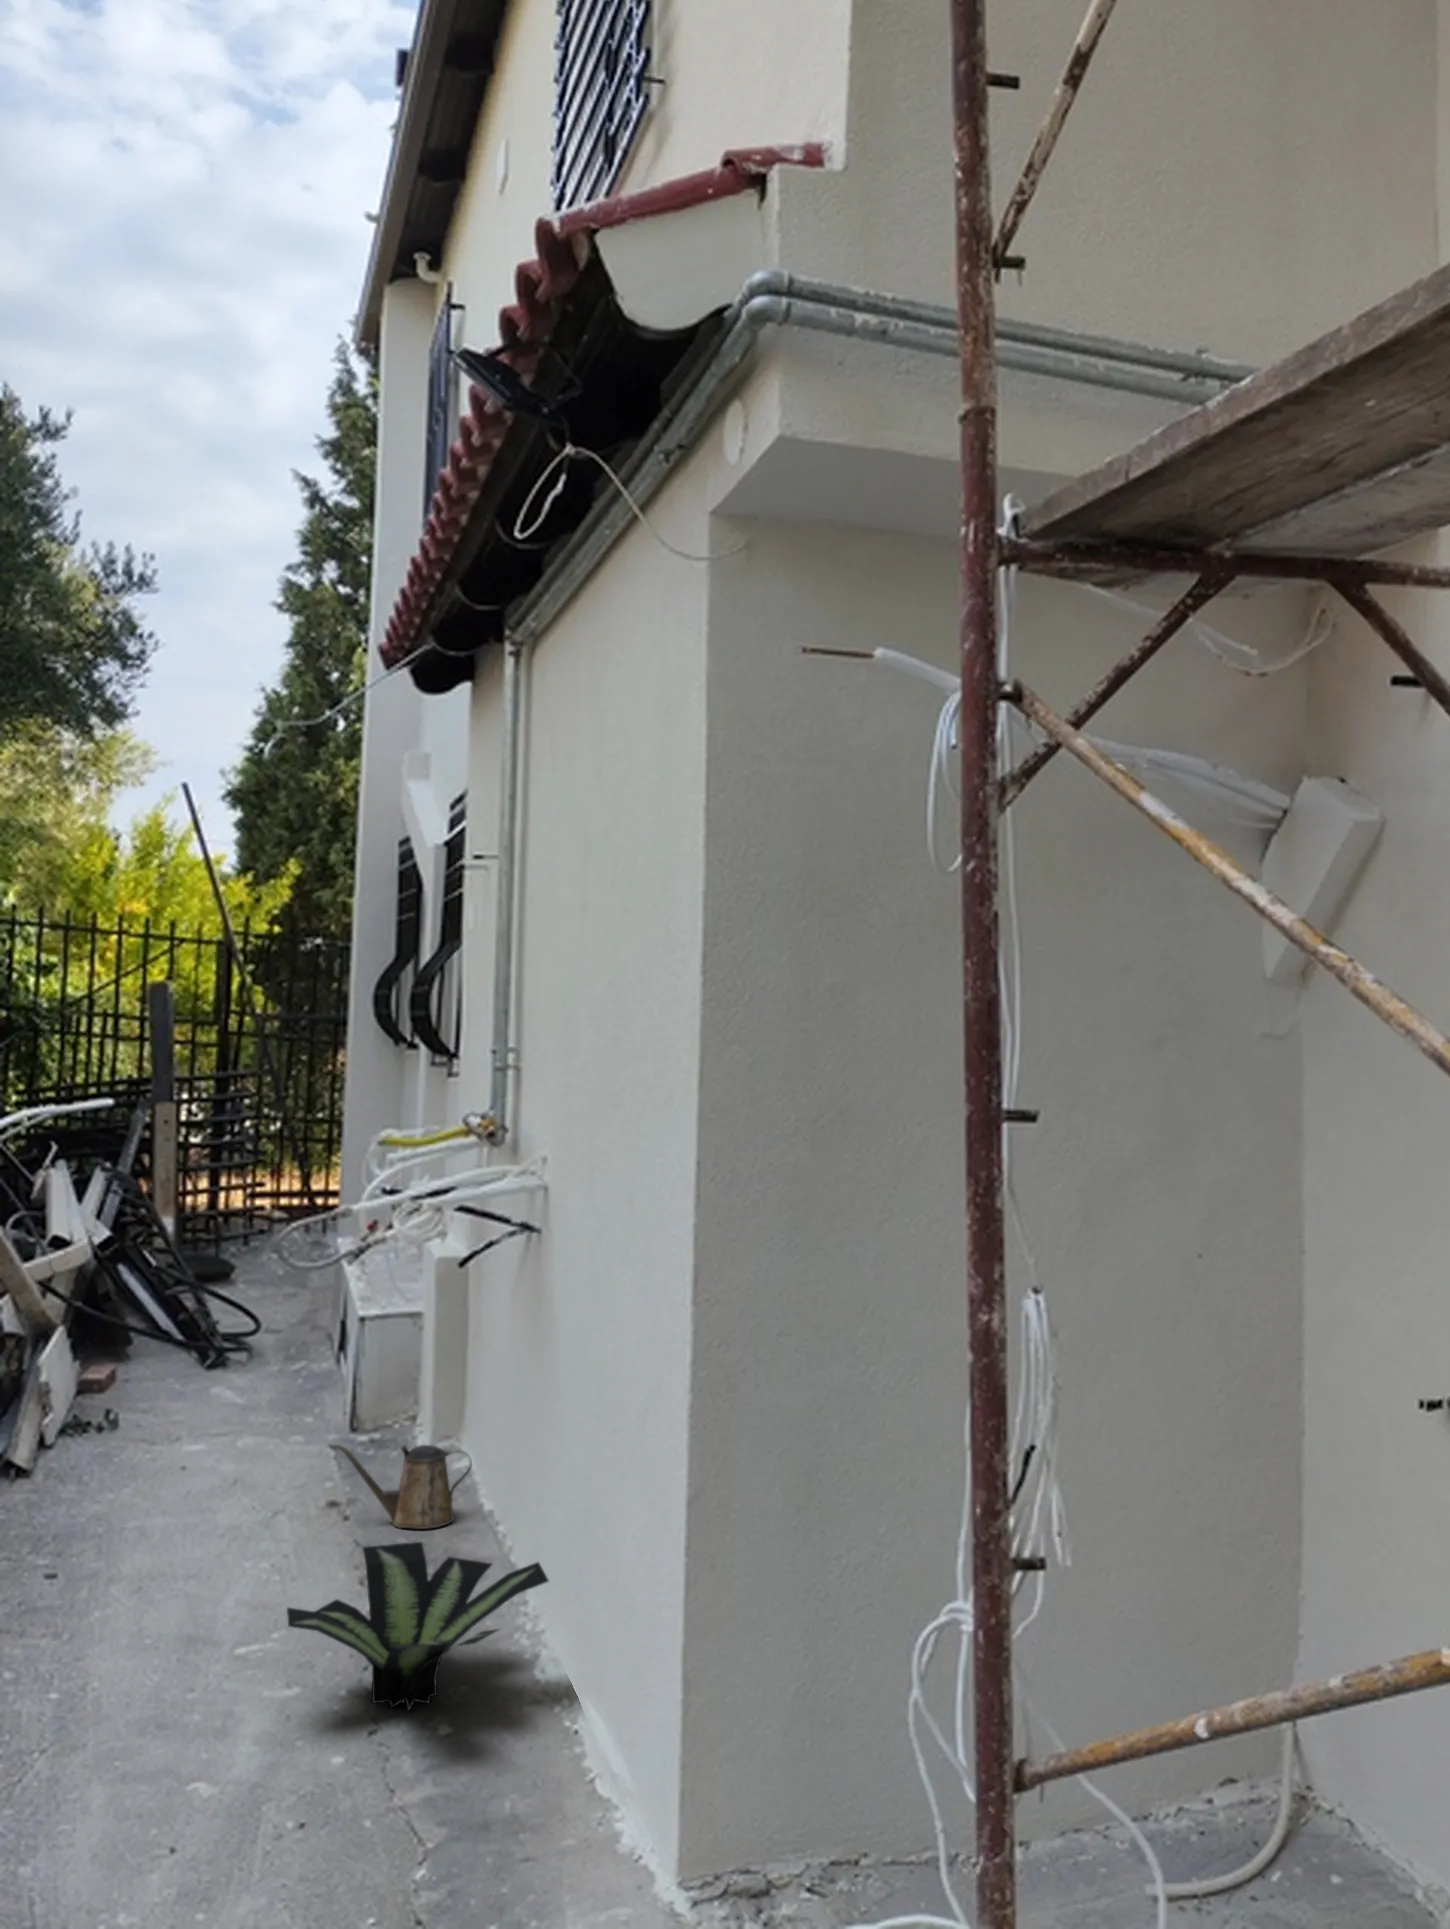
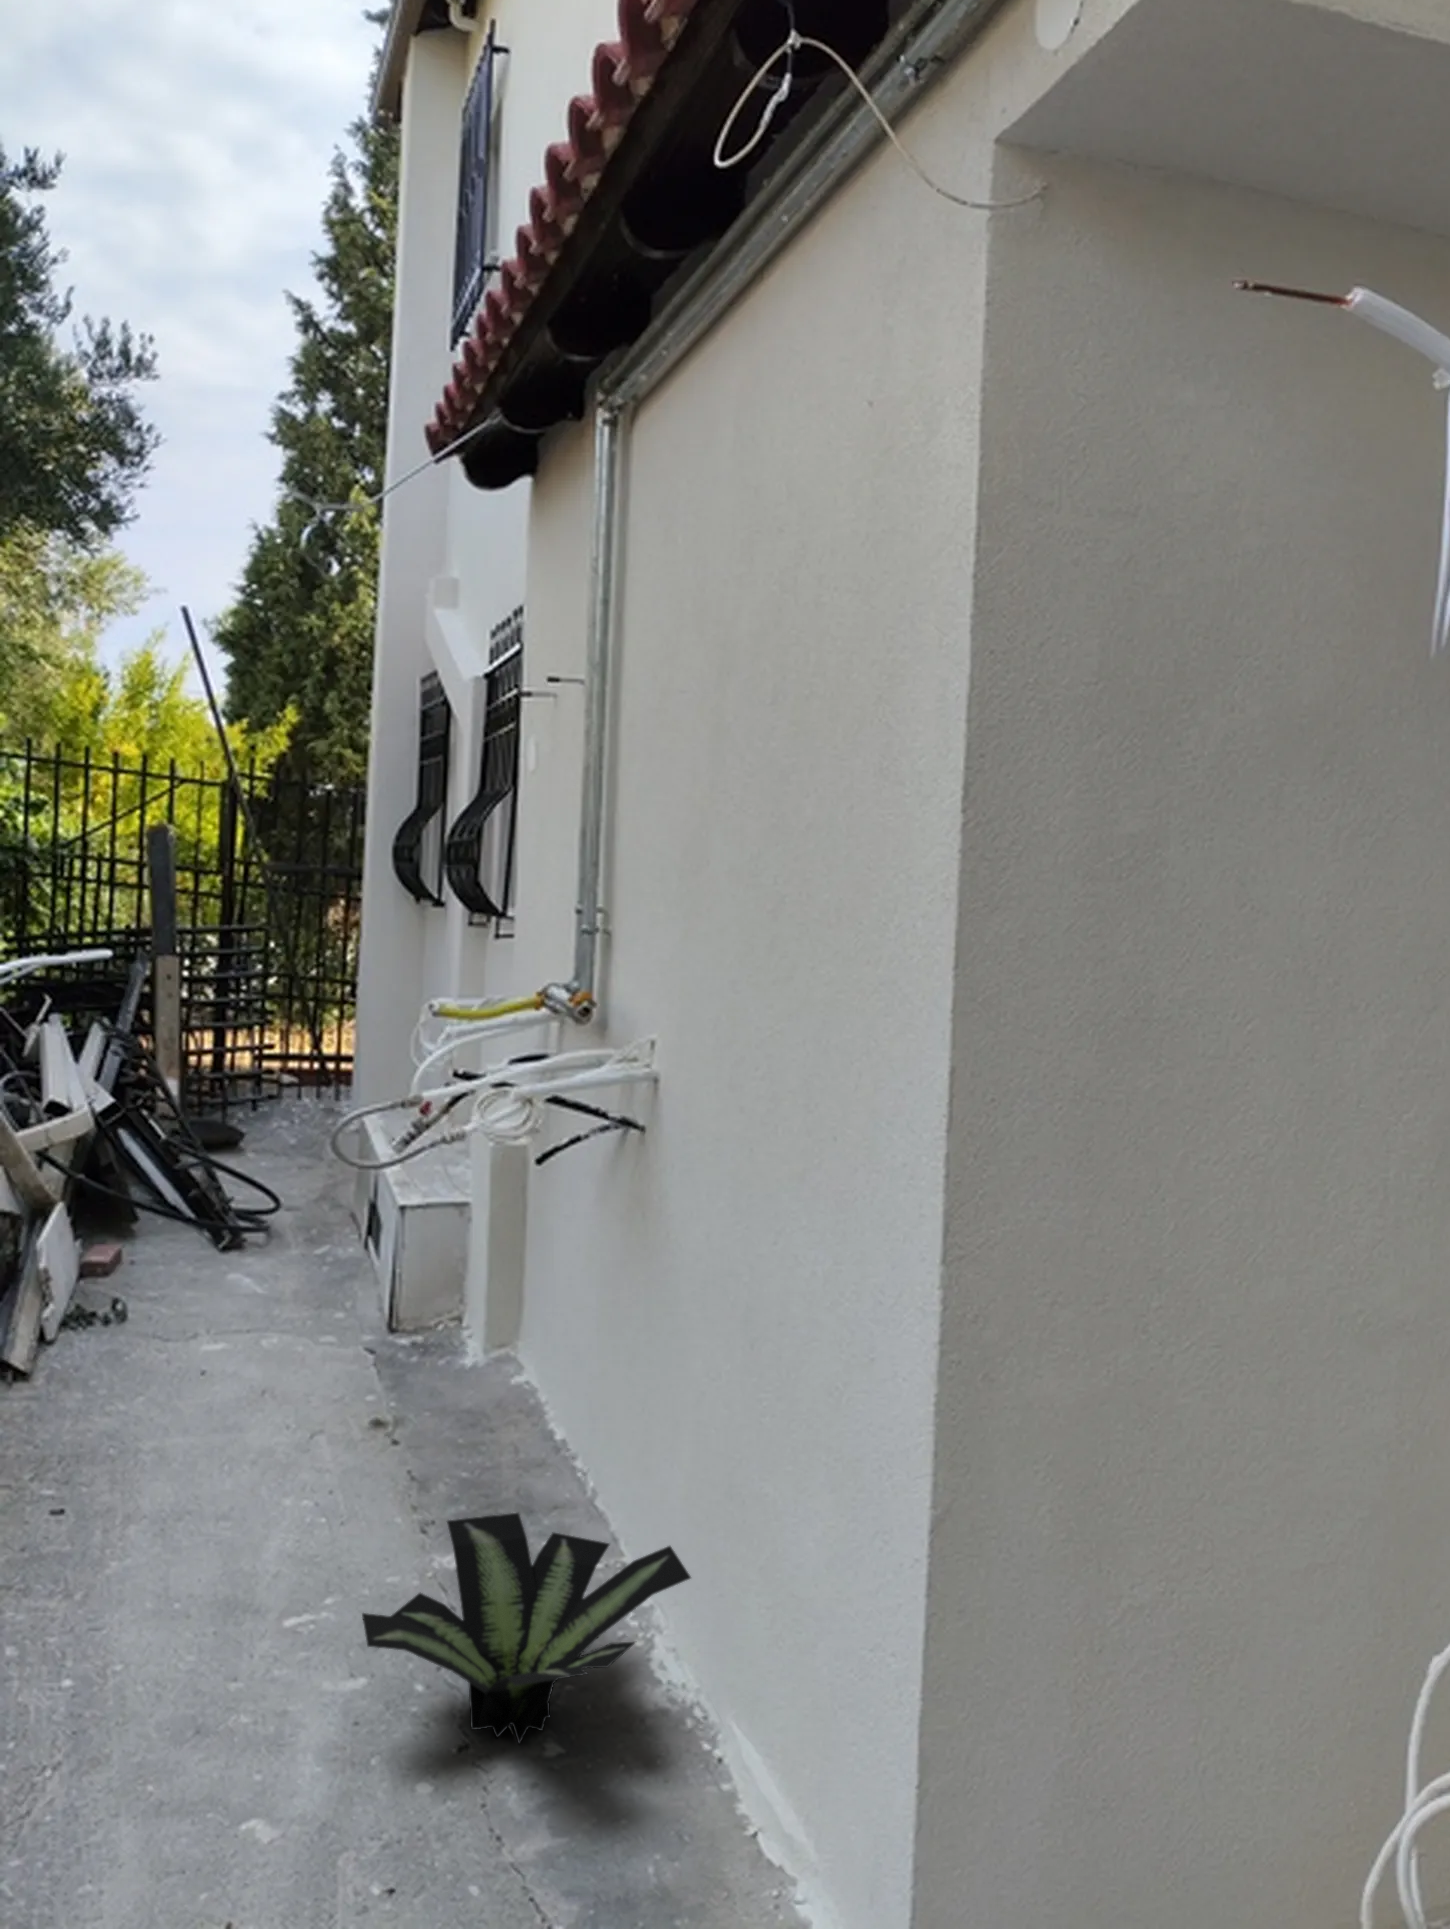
watering can: present [335,1444,472,1529] -> none [389,1364,548,1463]

